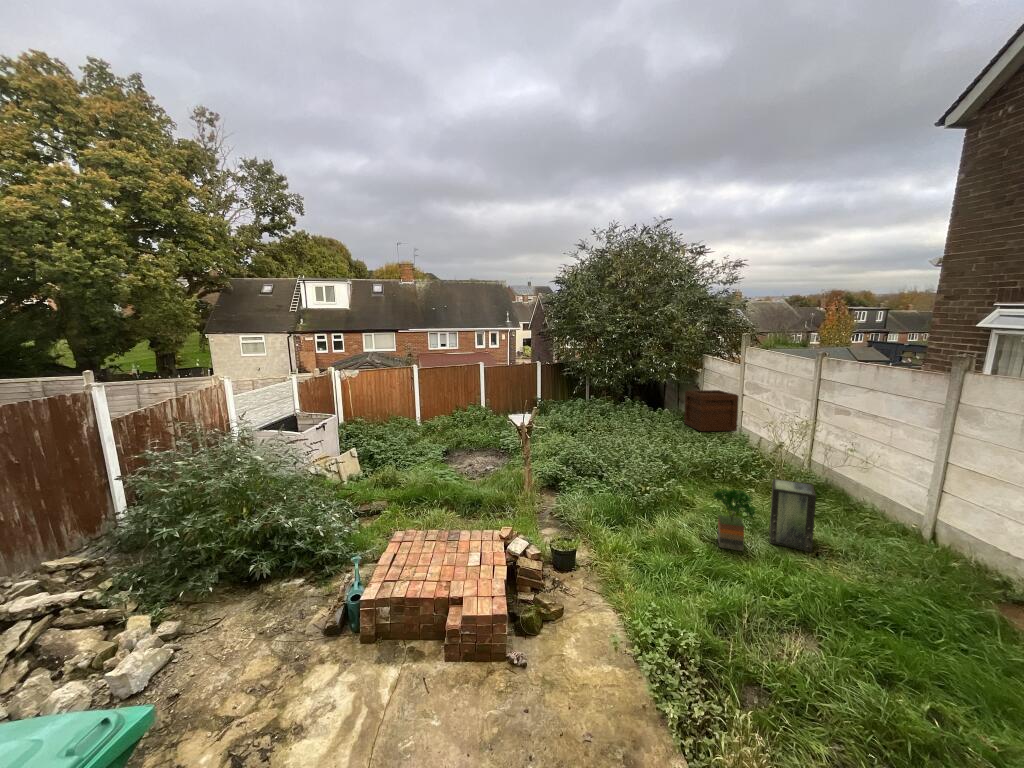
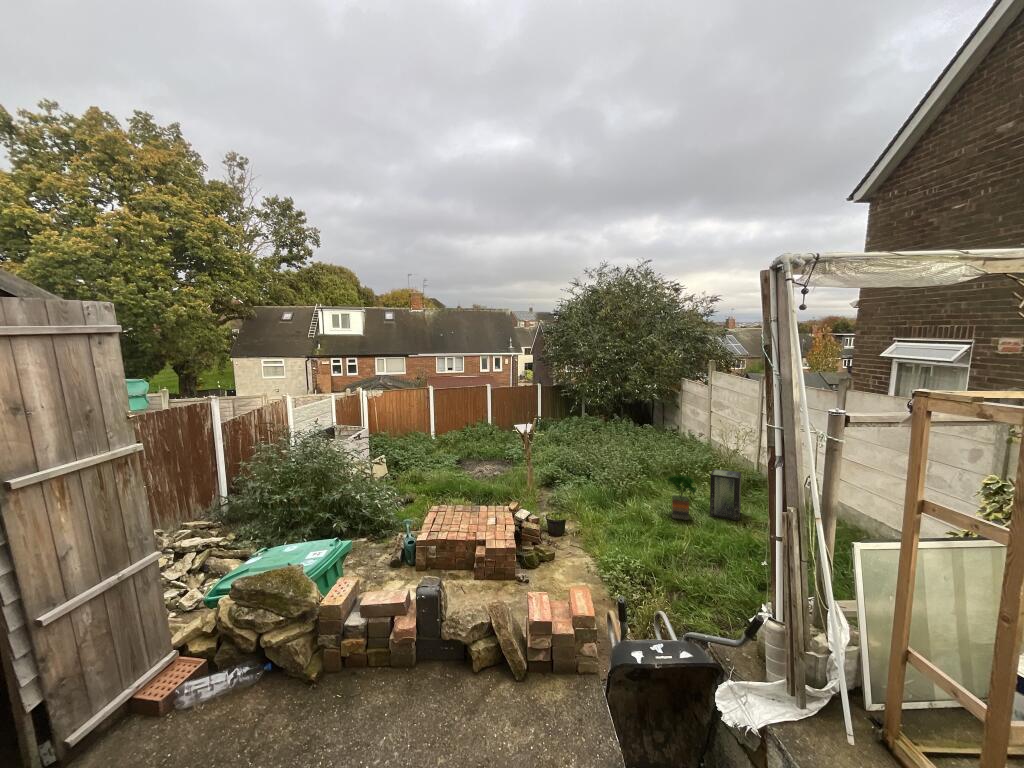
wooden crate: present [684,390,739,432] -> none [662,407,705,441]

